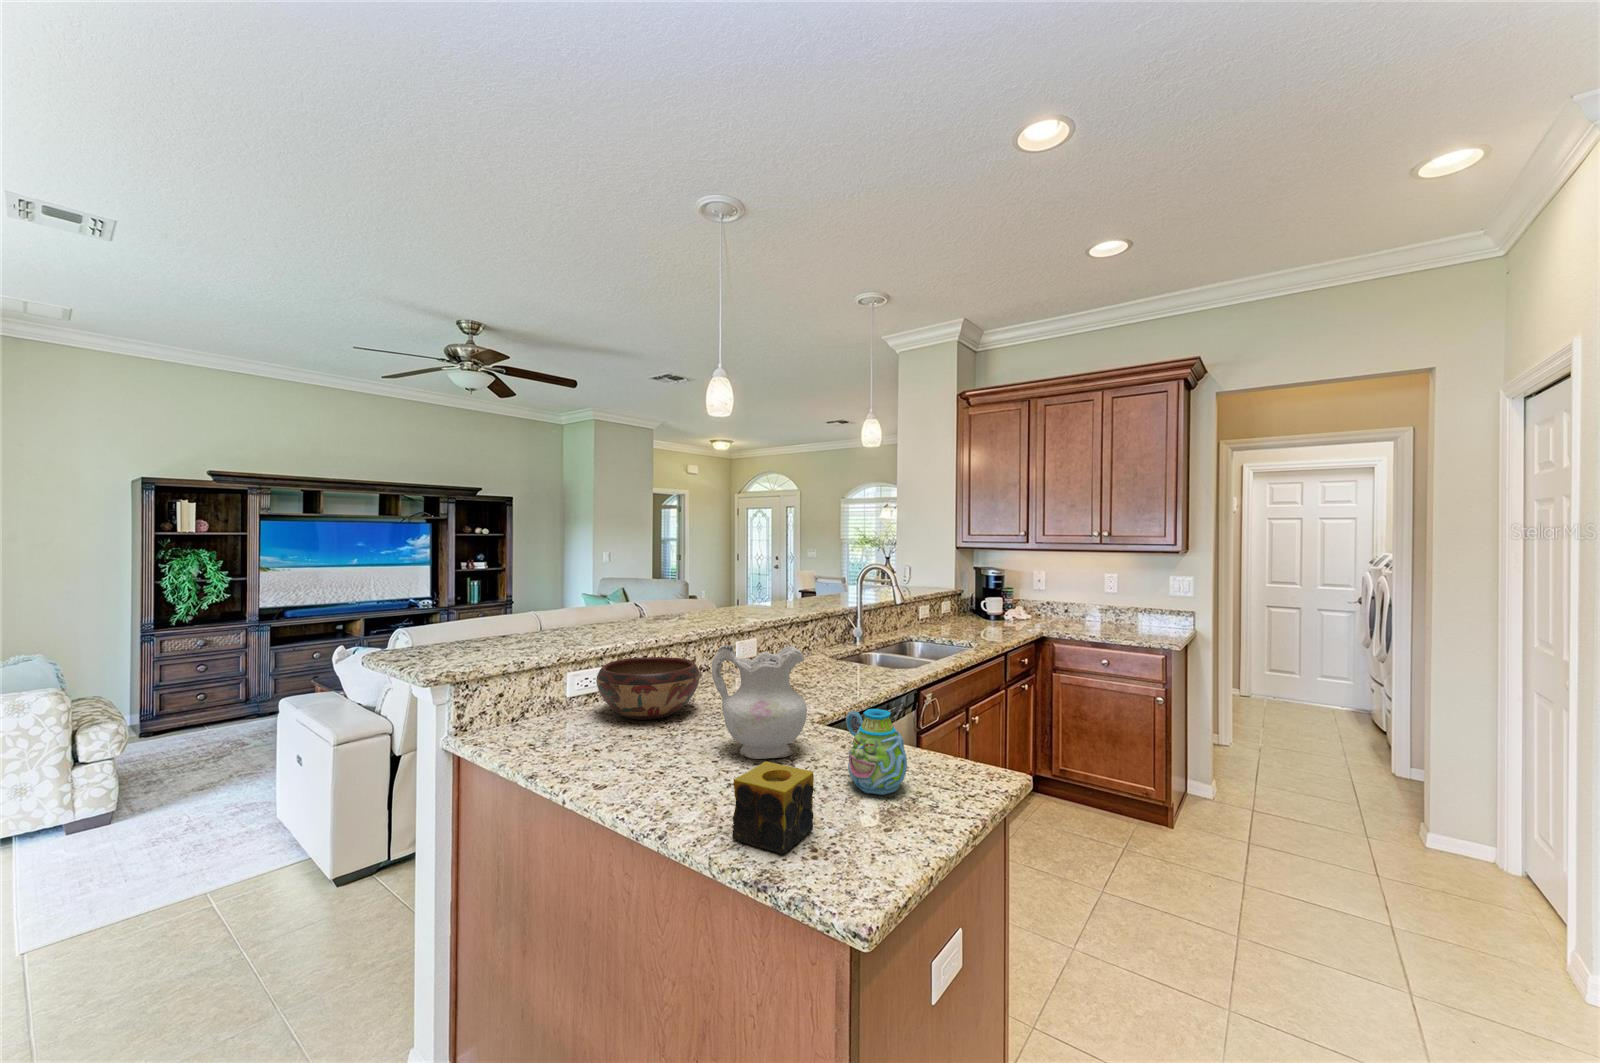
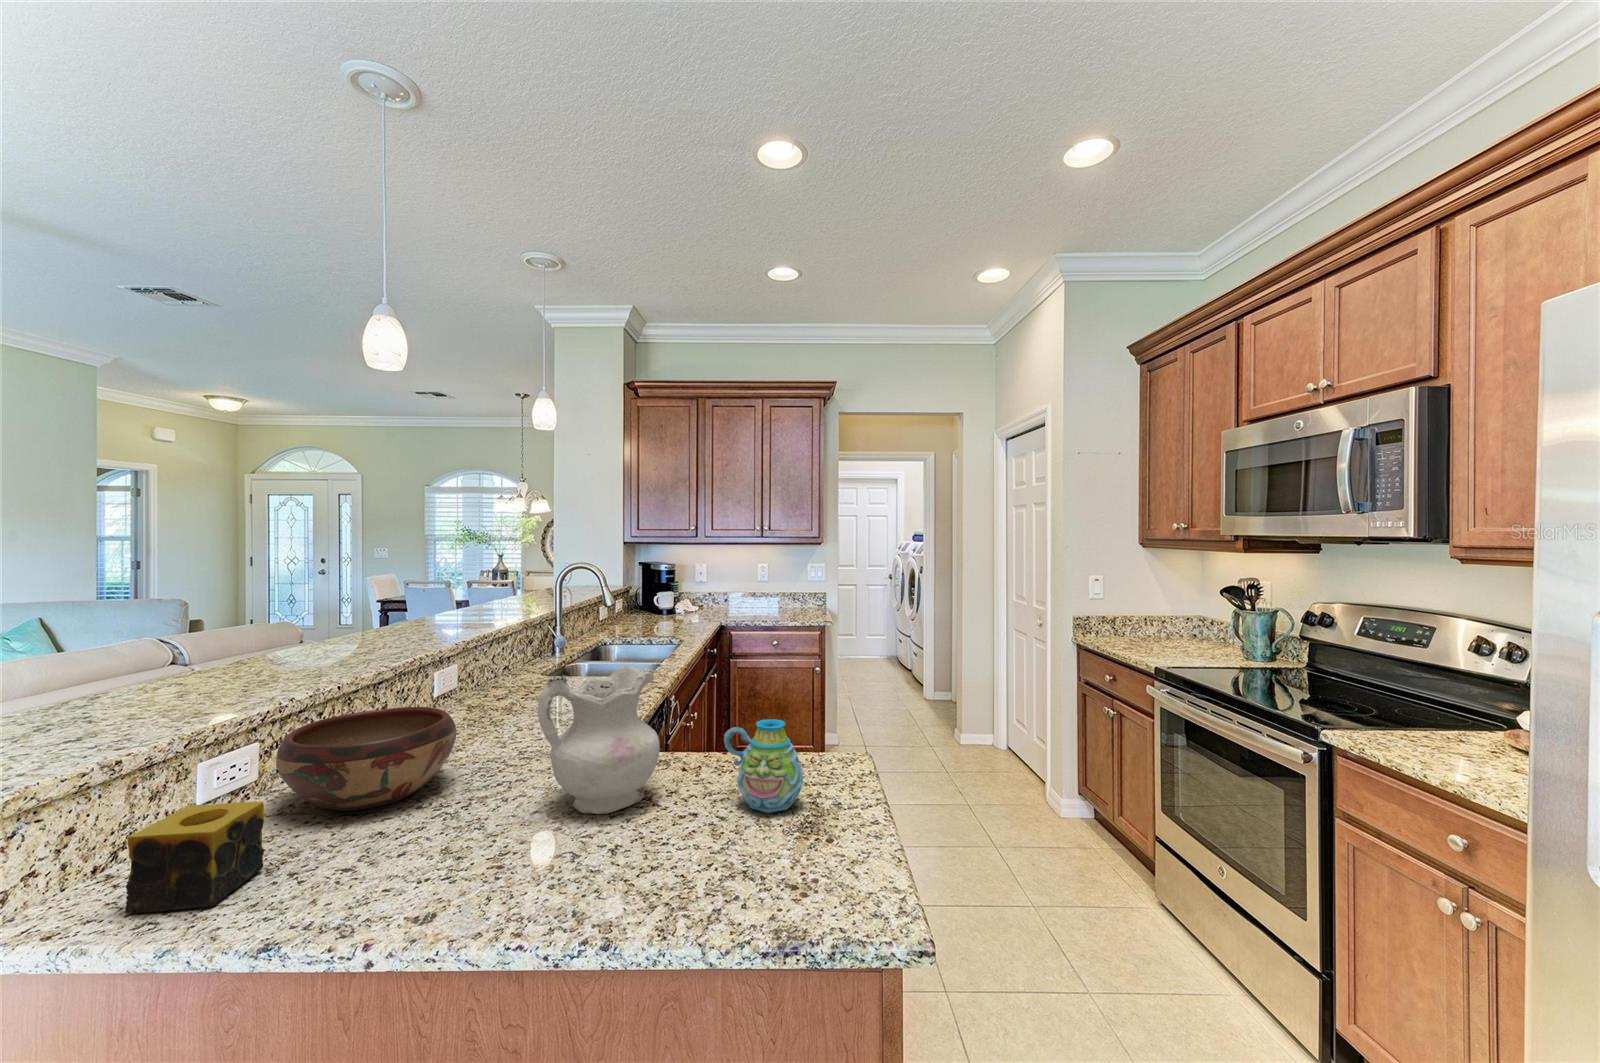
candle: present [732,761,814,854] -> present [125,802,264,914]

